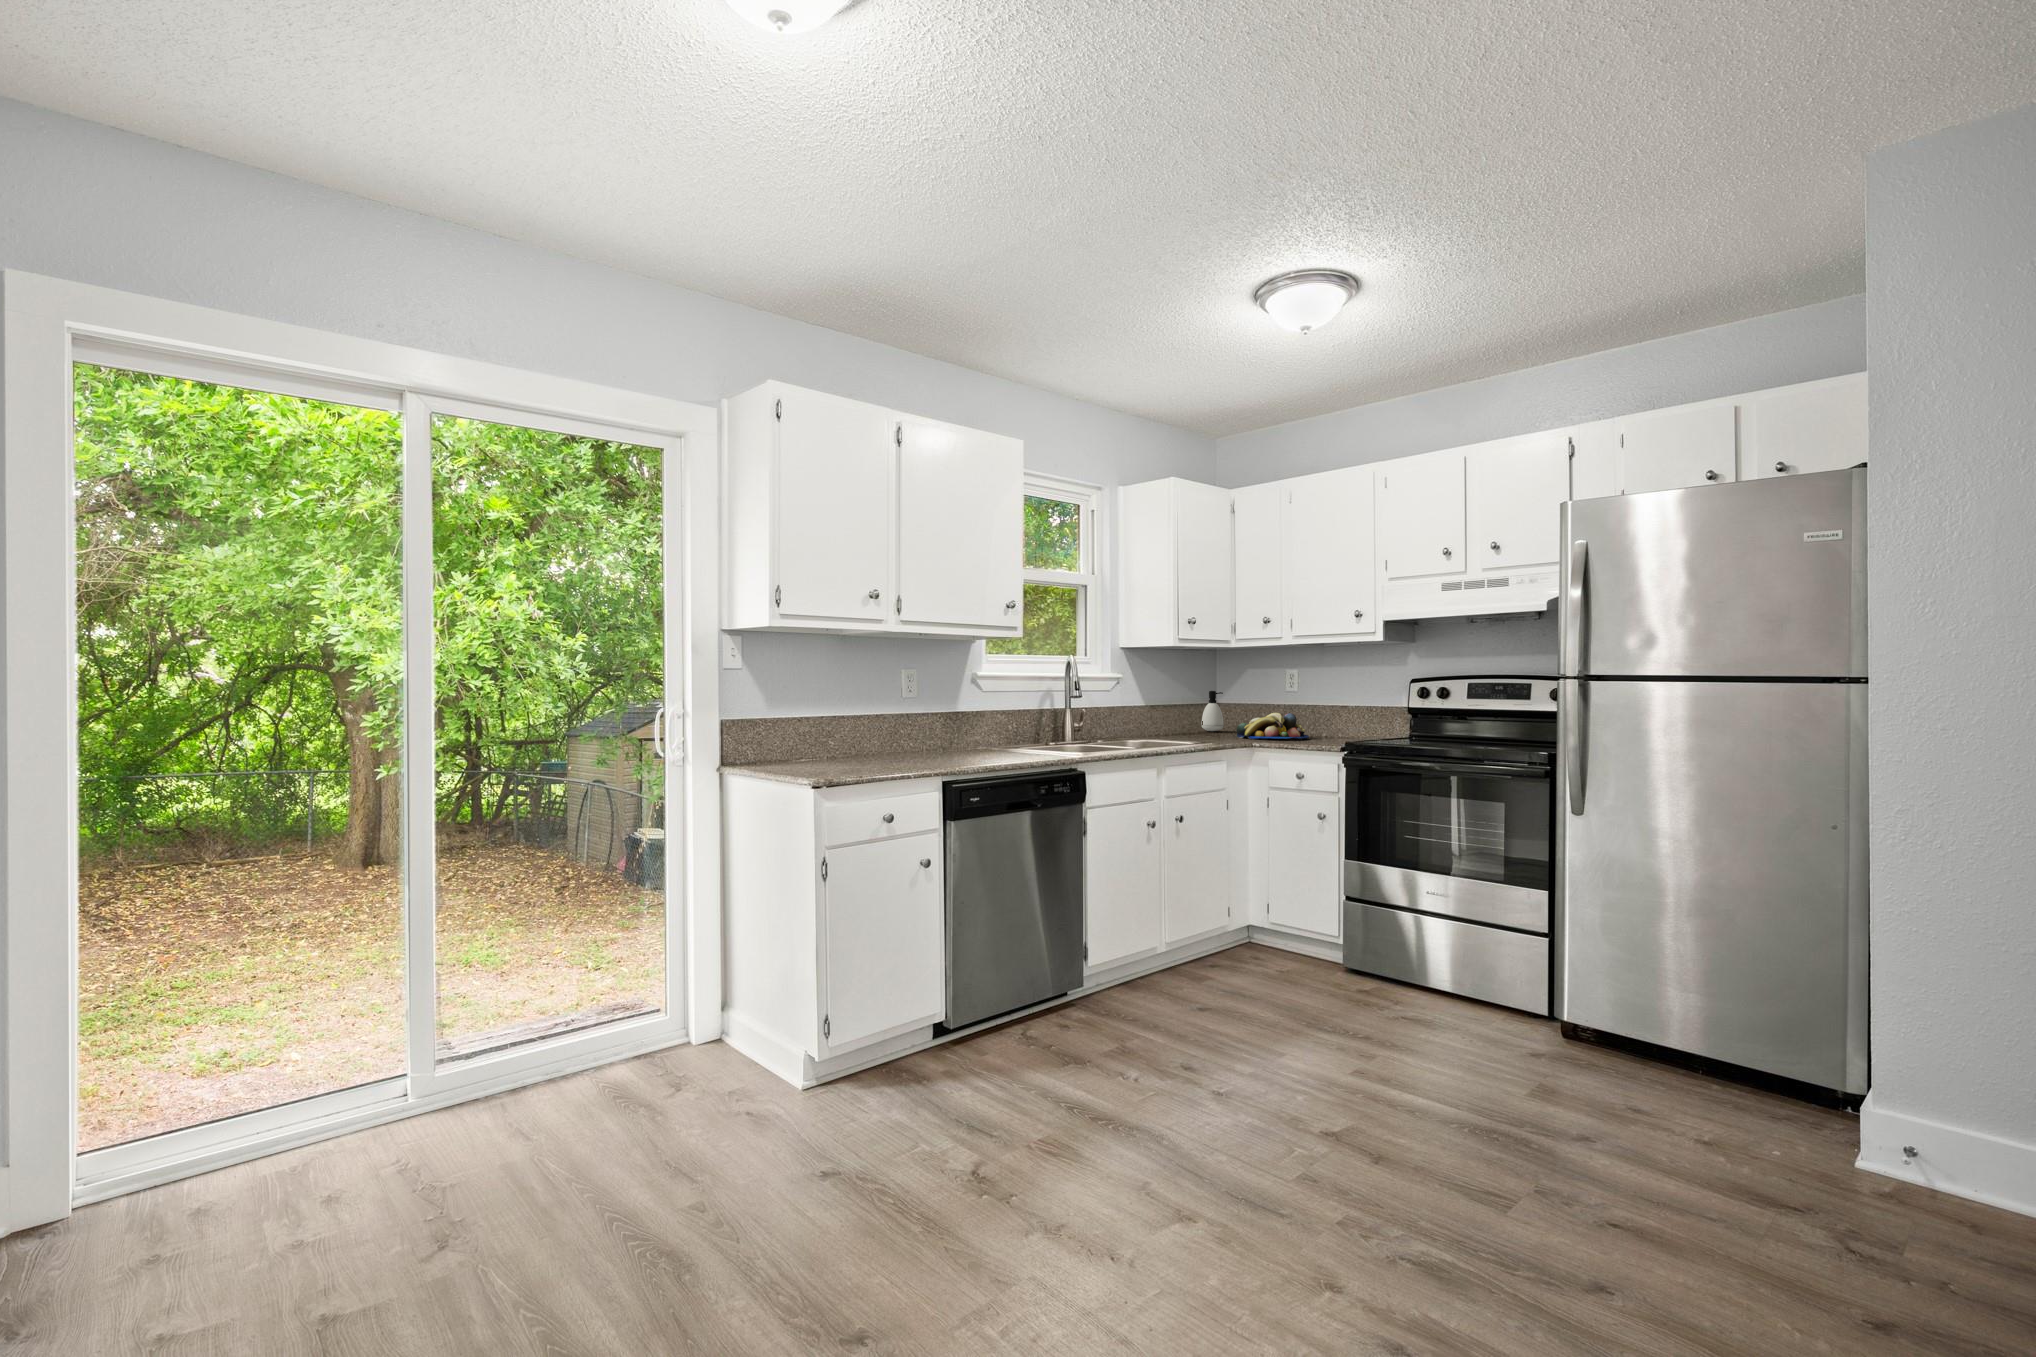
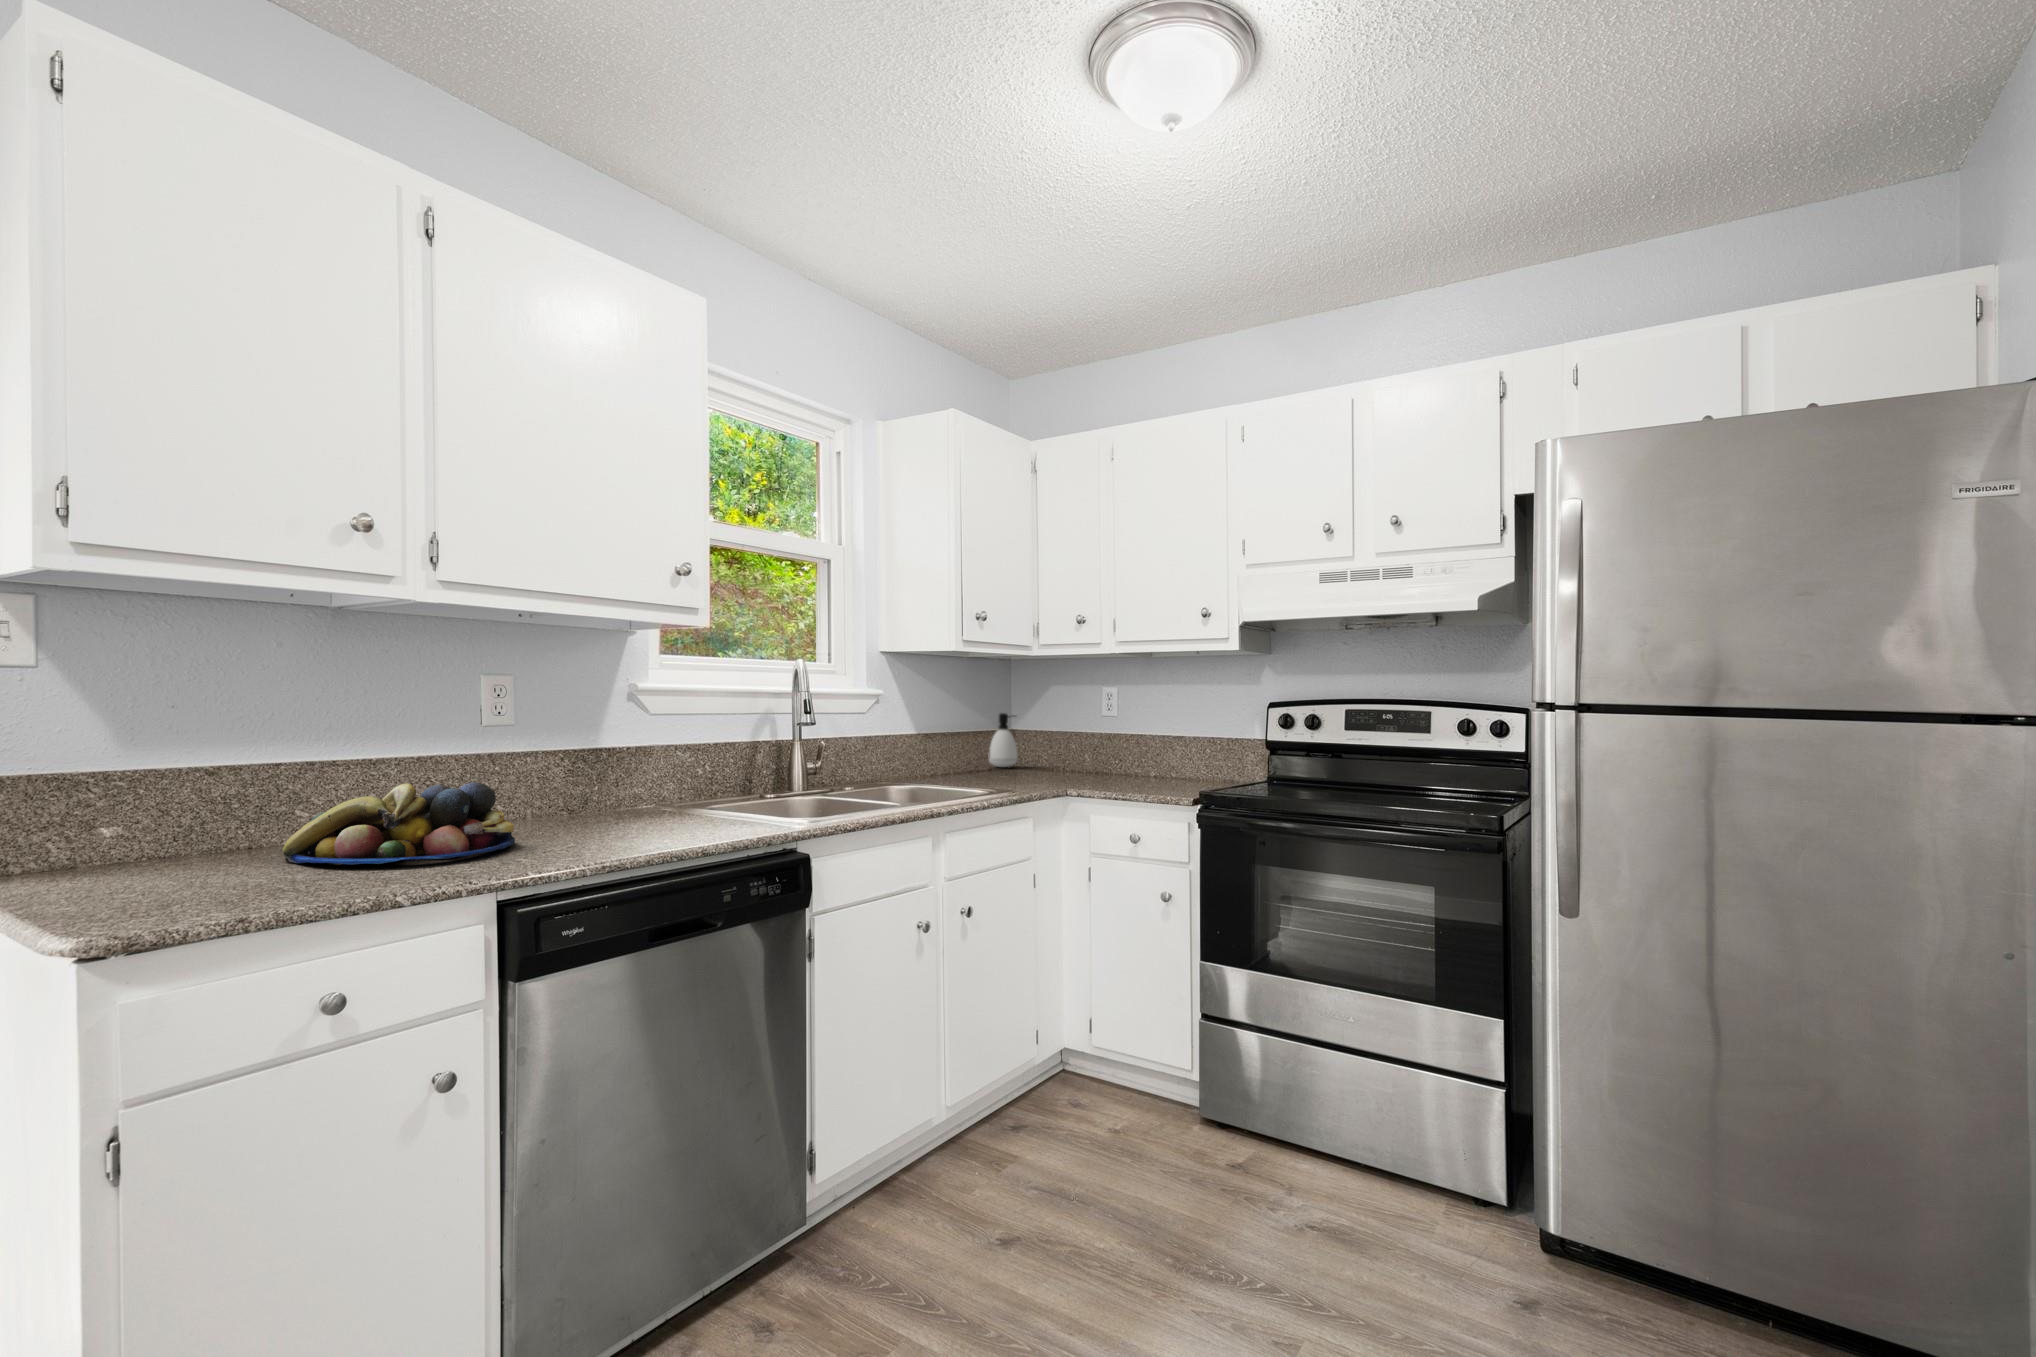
fruit bowl: present [1236,713,1309,739] -> present [282,782,515,865]

